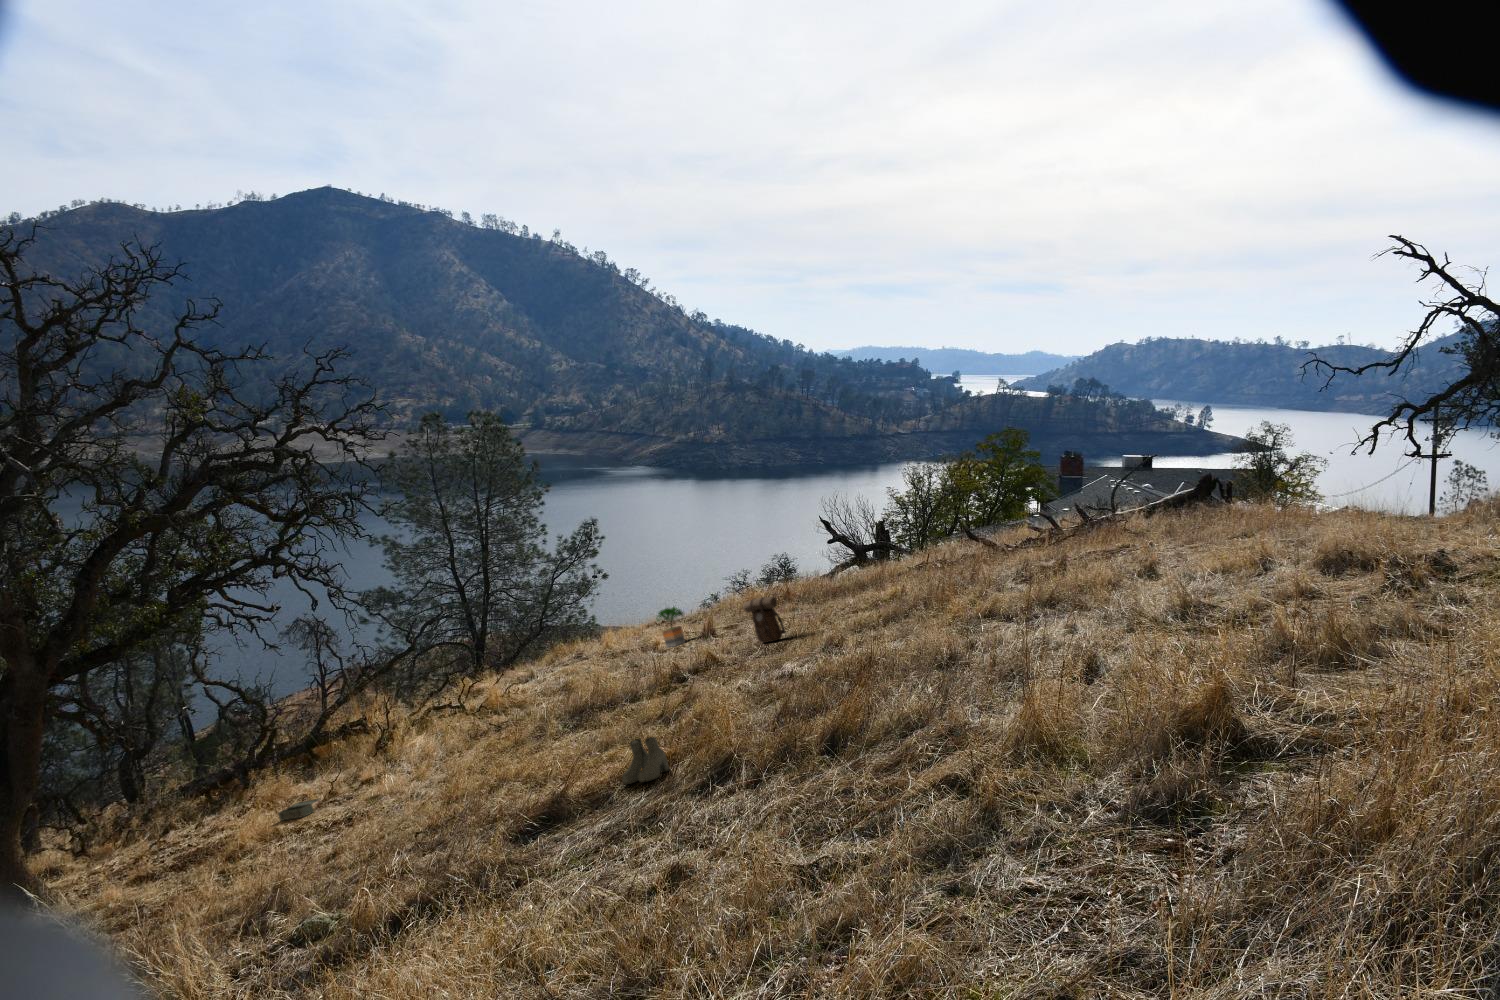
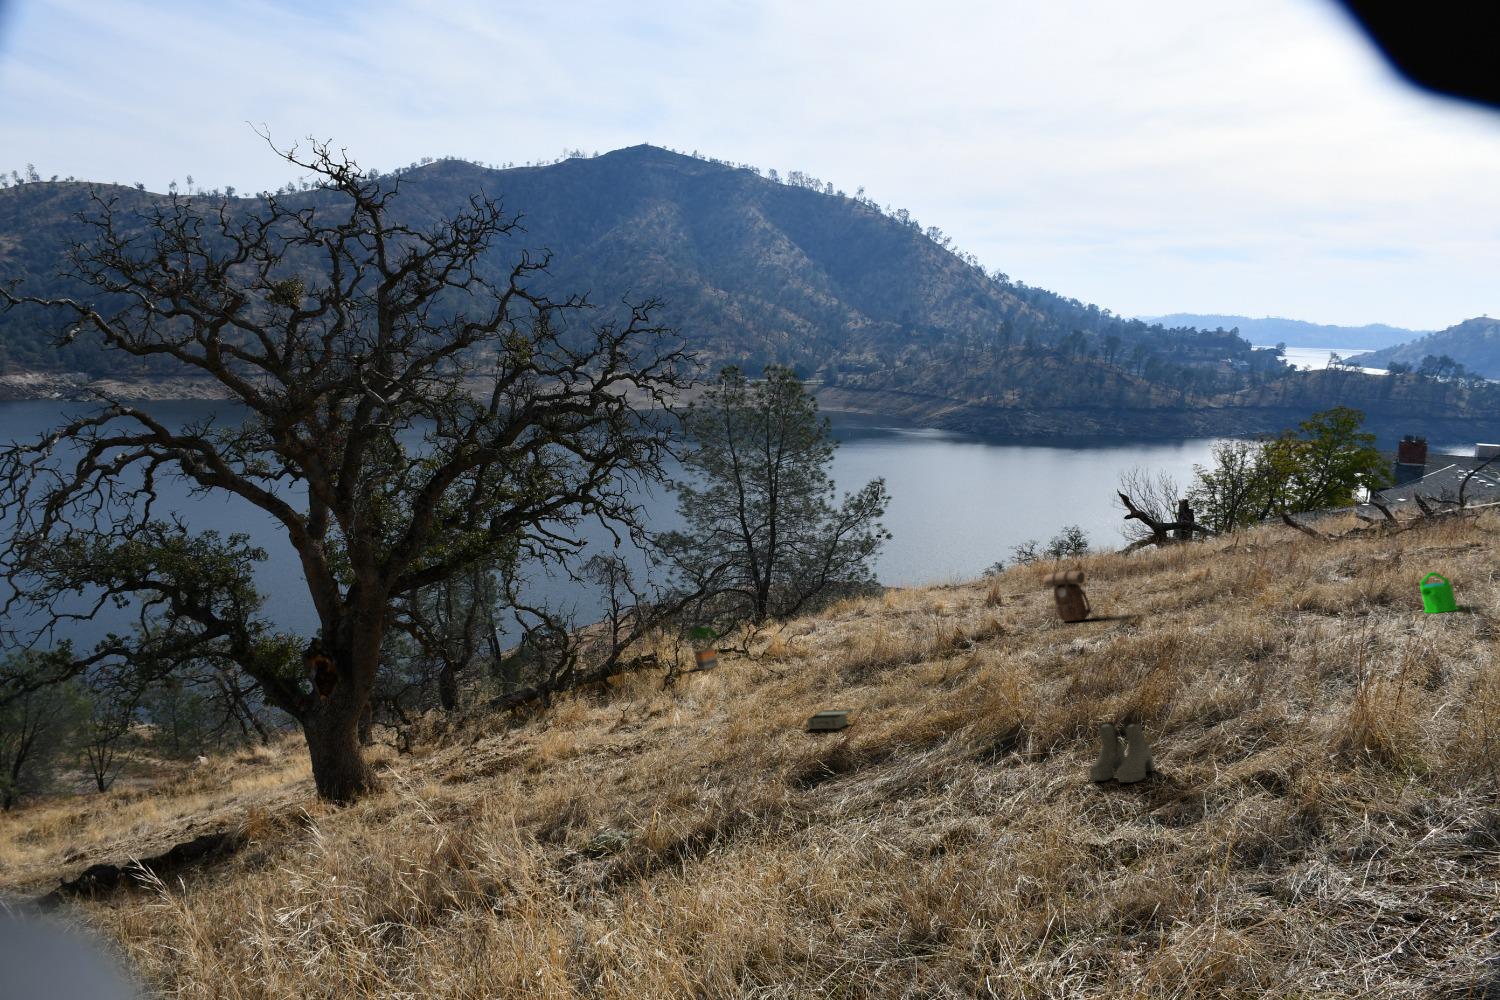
watering can: none [1016,574,1043,607] -> present [1420,572,1459,613]
potted tree: present [657,607,685,647] -> present [689,627,718,670]
boots: present [622,737,669,784] -> present [1090,722,1155,783]
toolbox: present [278,799,320,821] -> present [807,709,852,729]

